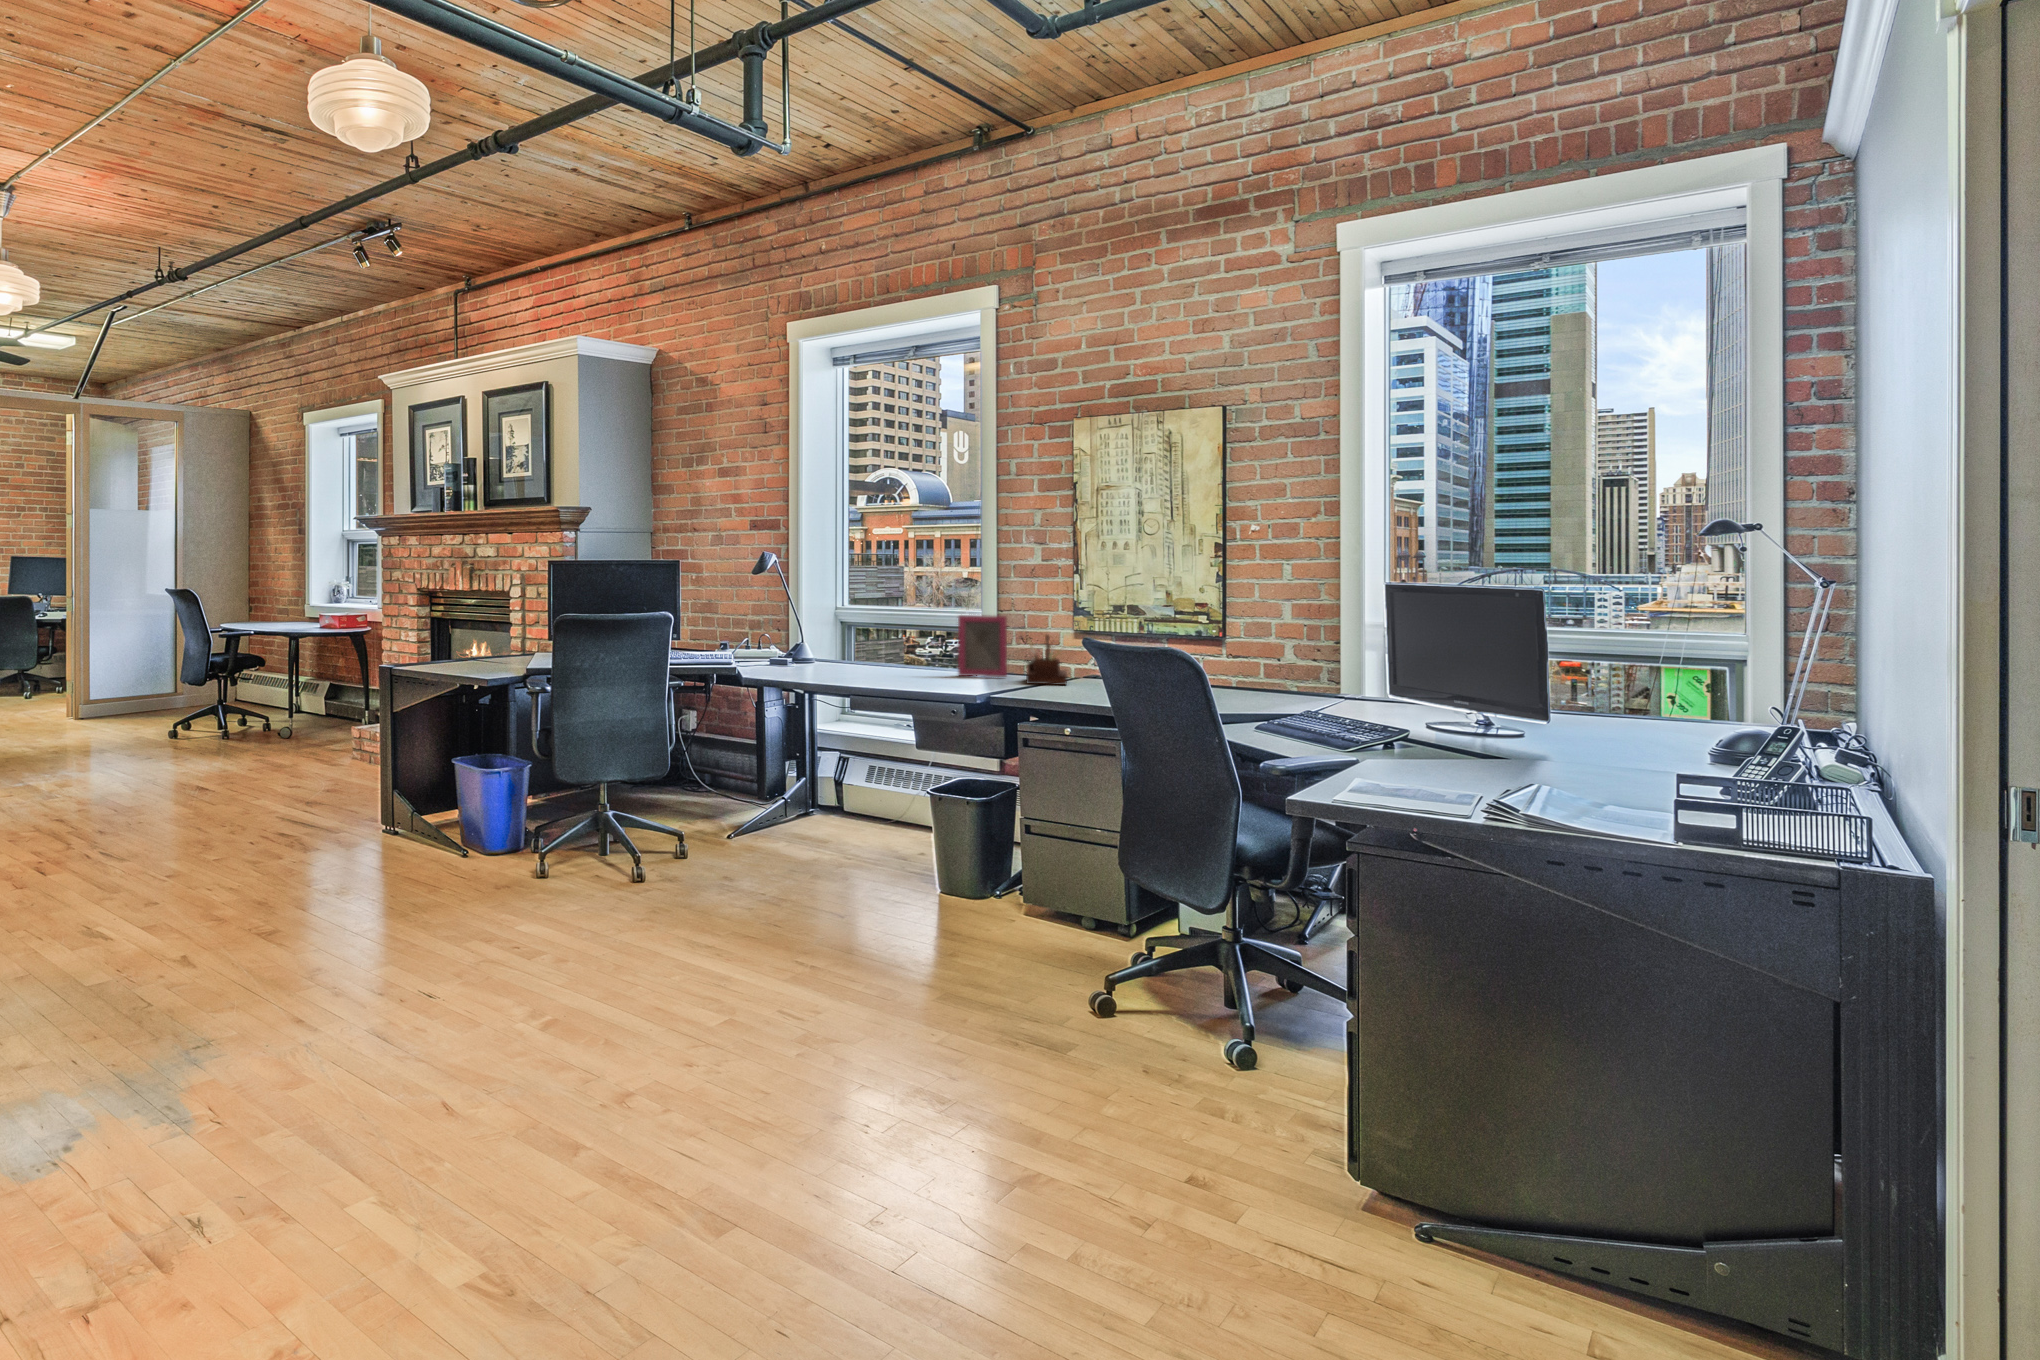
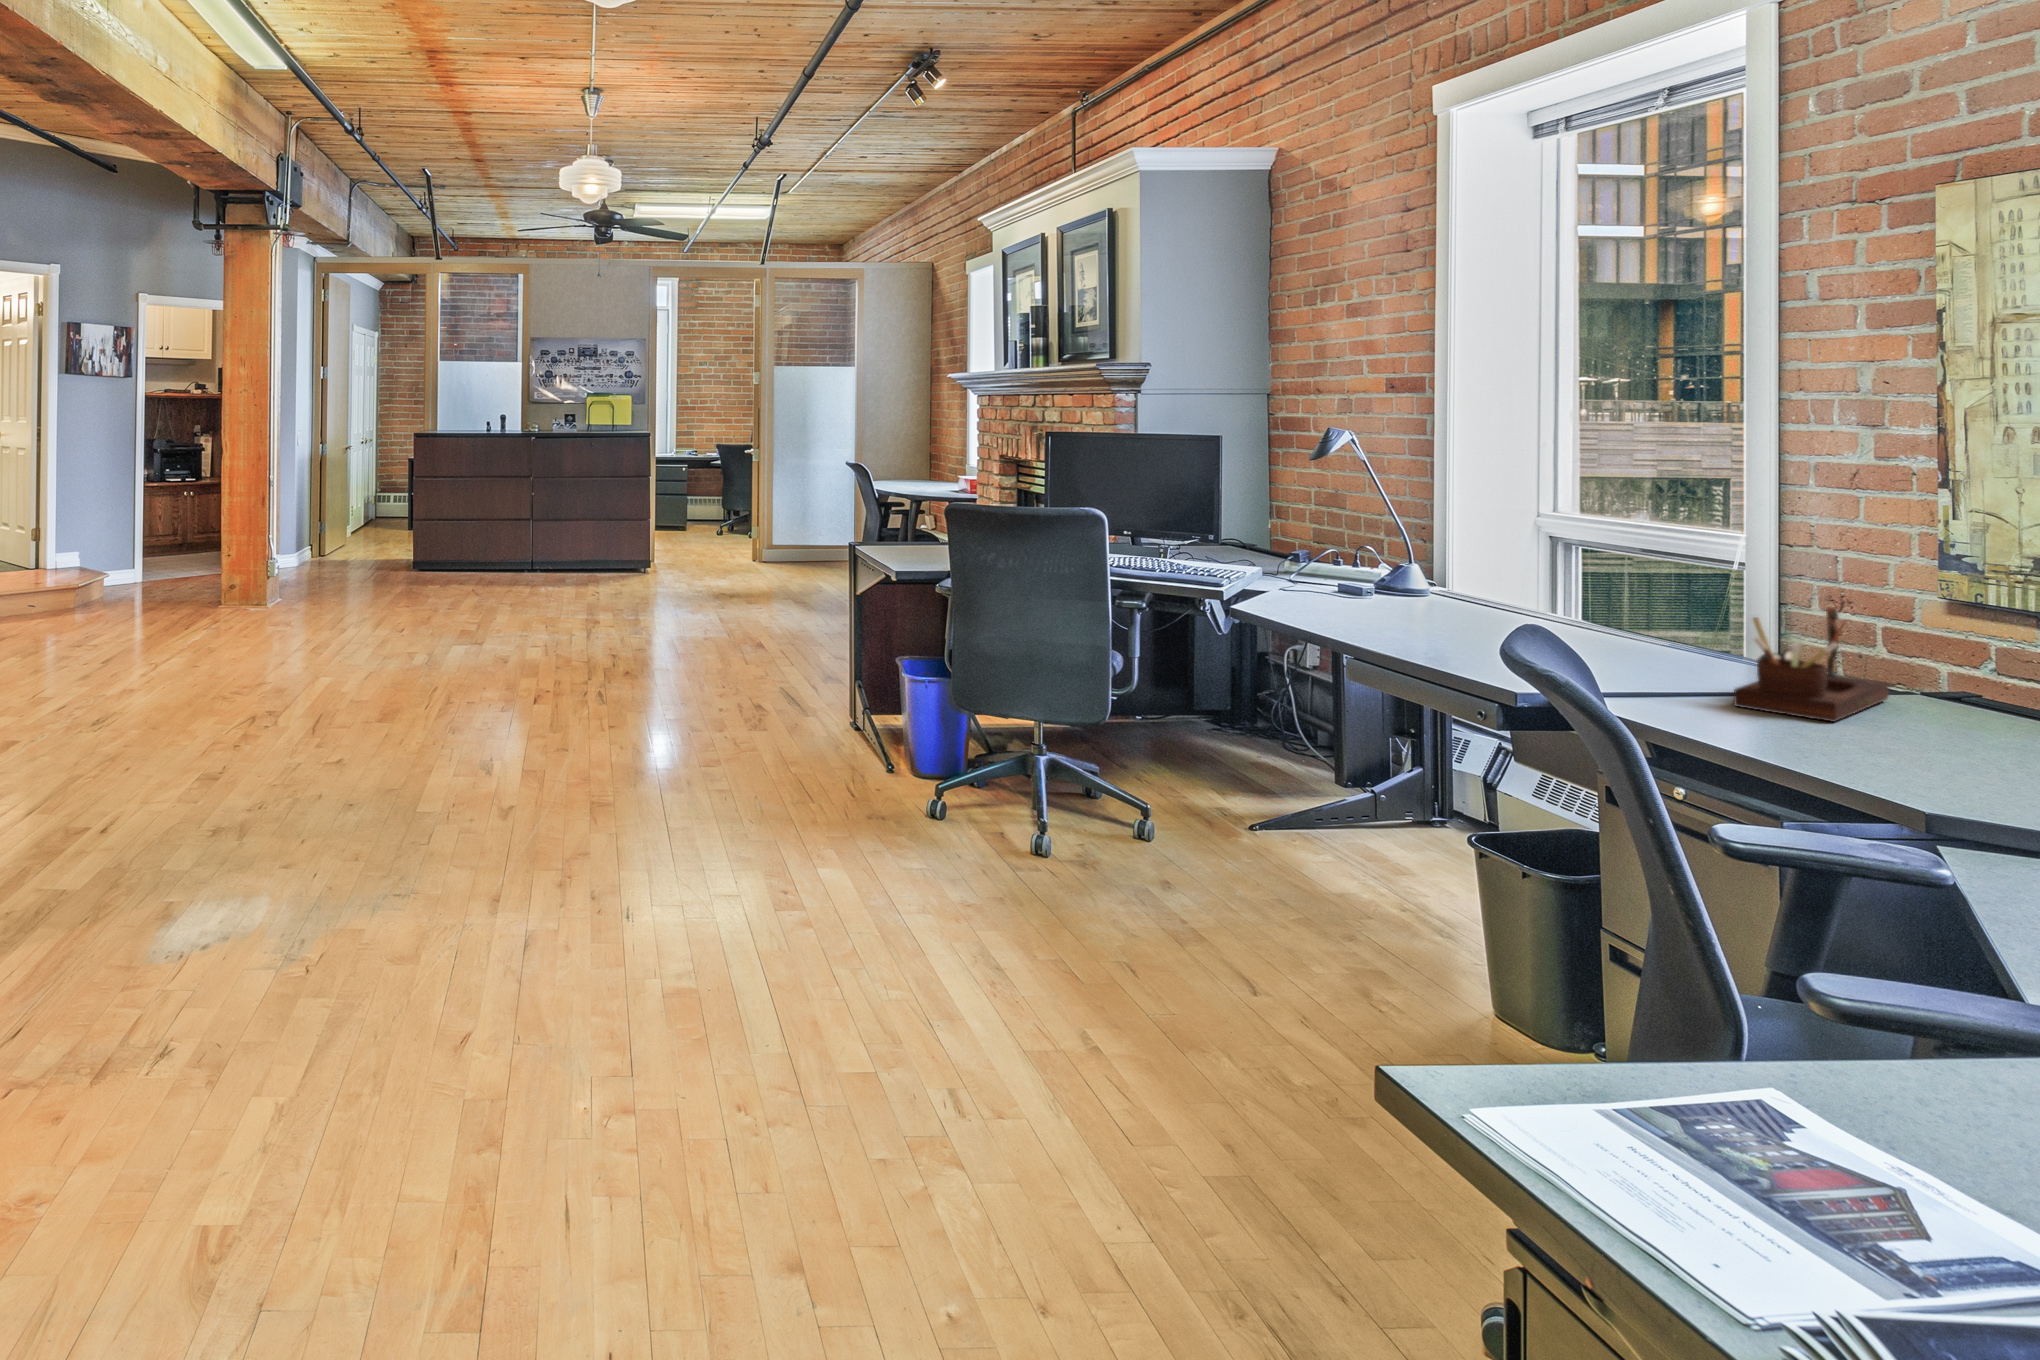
picture frame: present [958,615,1007,677] -> none [1632,554,1751,676]

